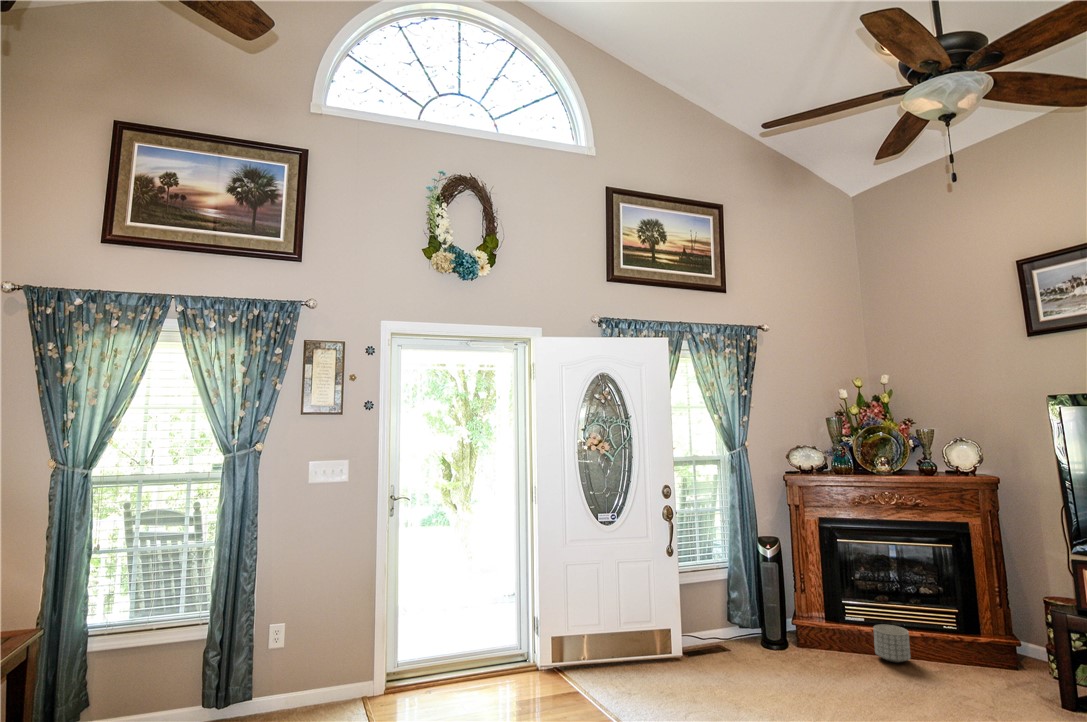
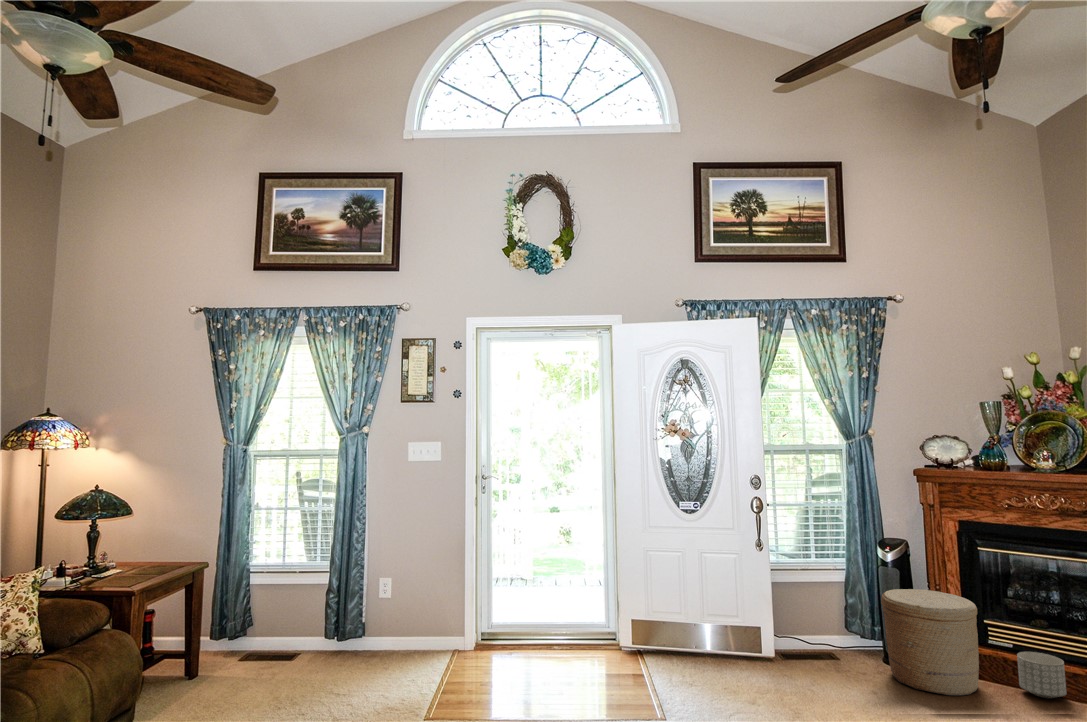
woven basket: none [771,579,851,672] -> present [881,589,979,695]

